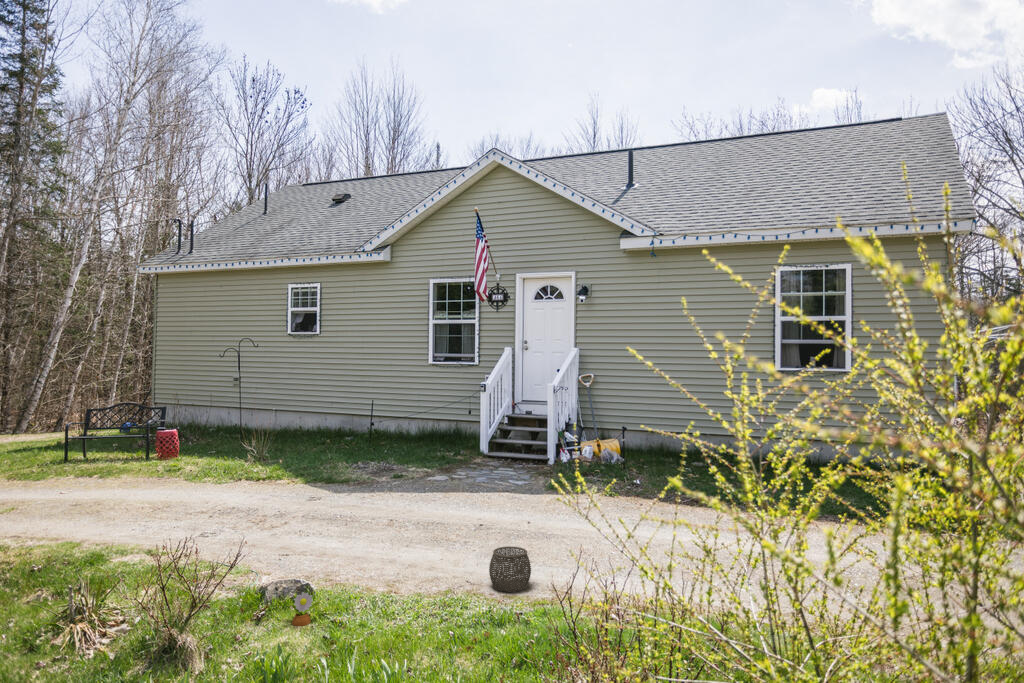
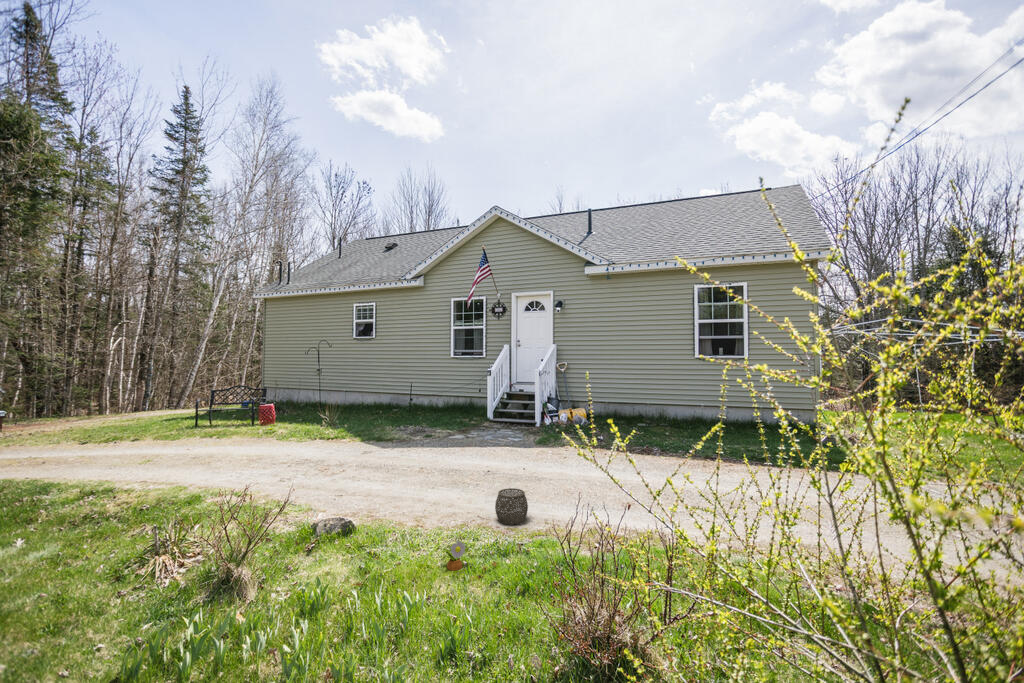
decorative plant: present [286,592,321,626] -> present [442,541,470,571]

